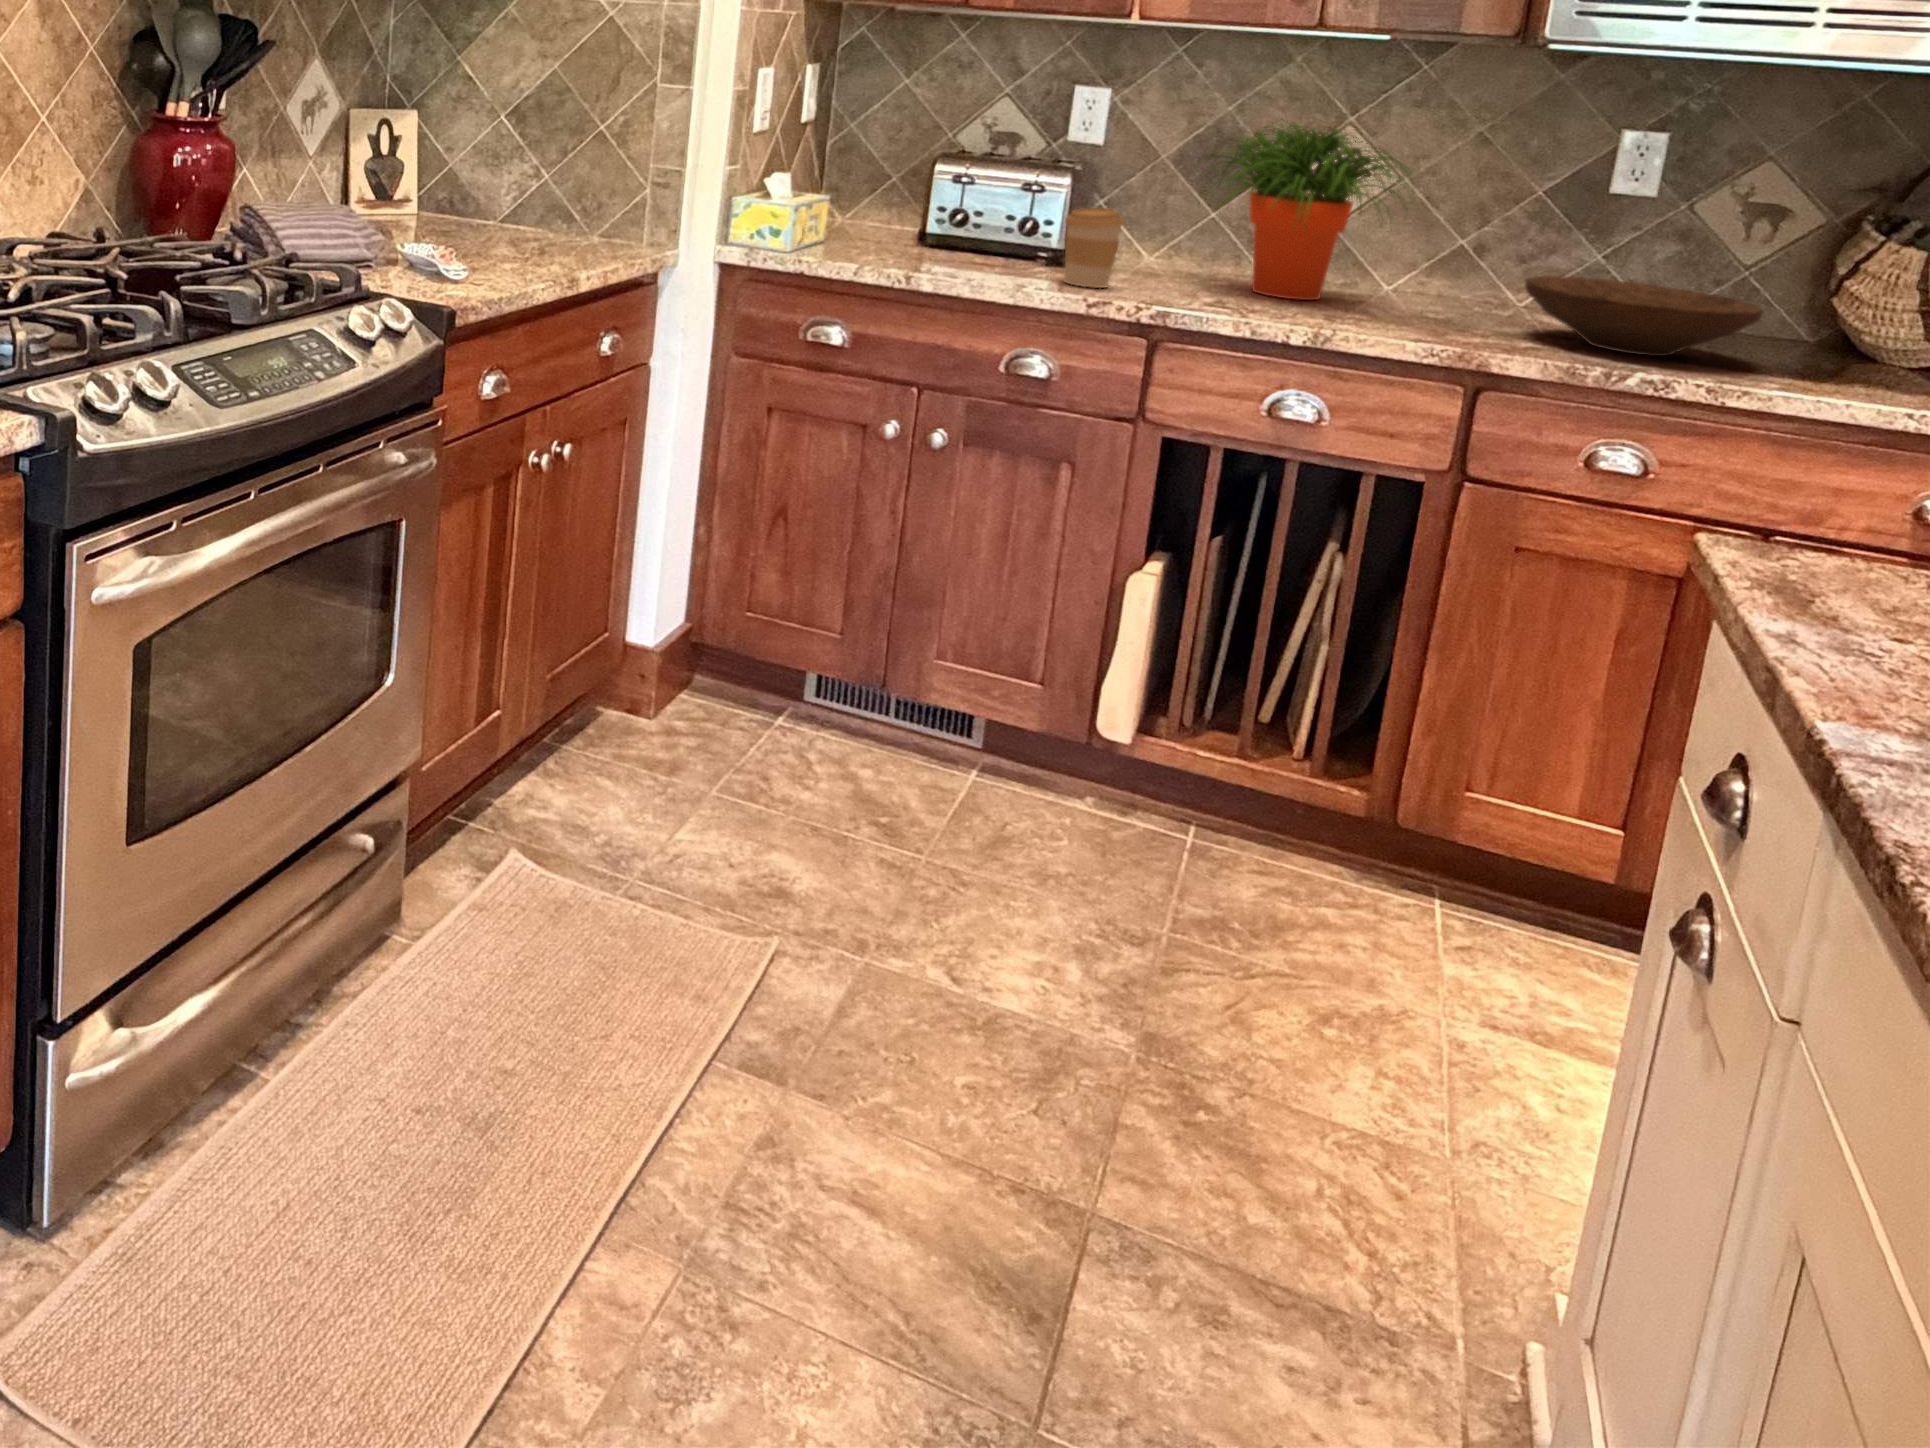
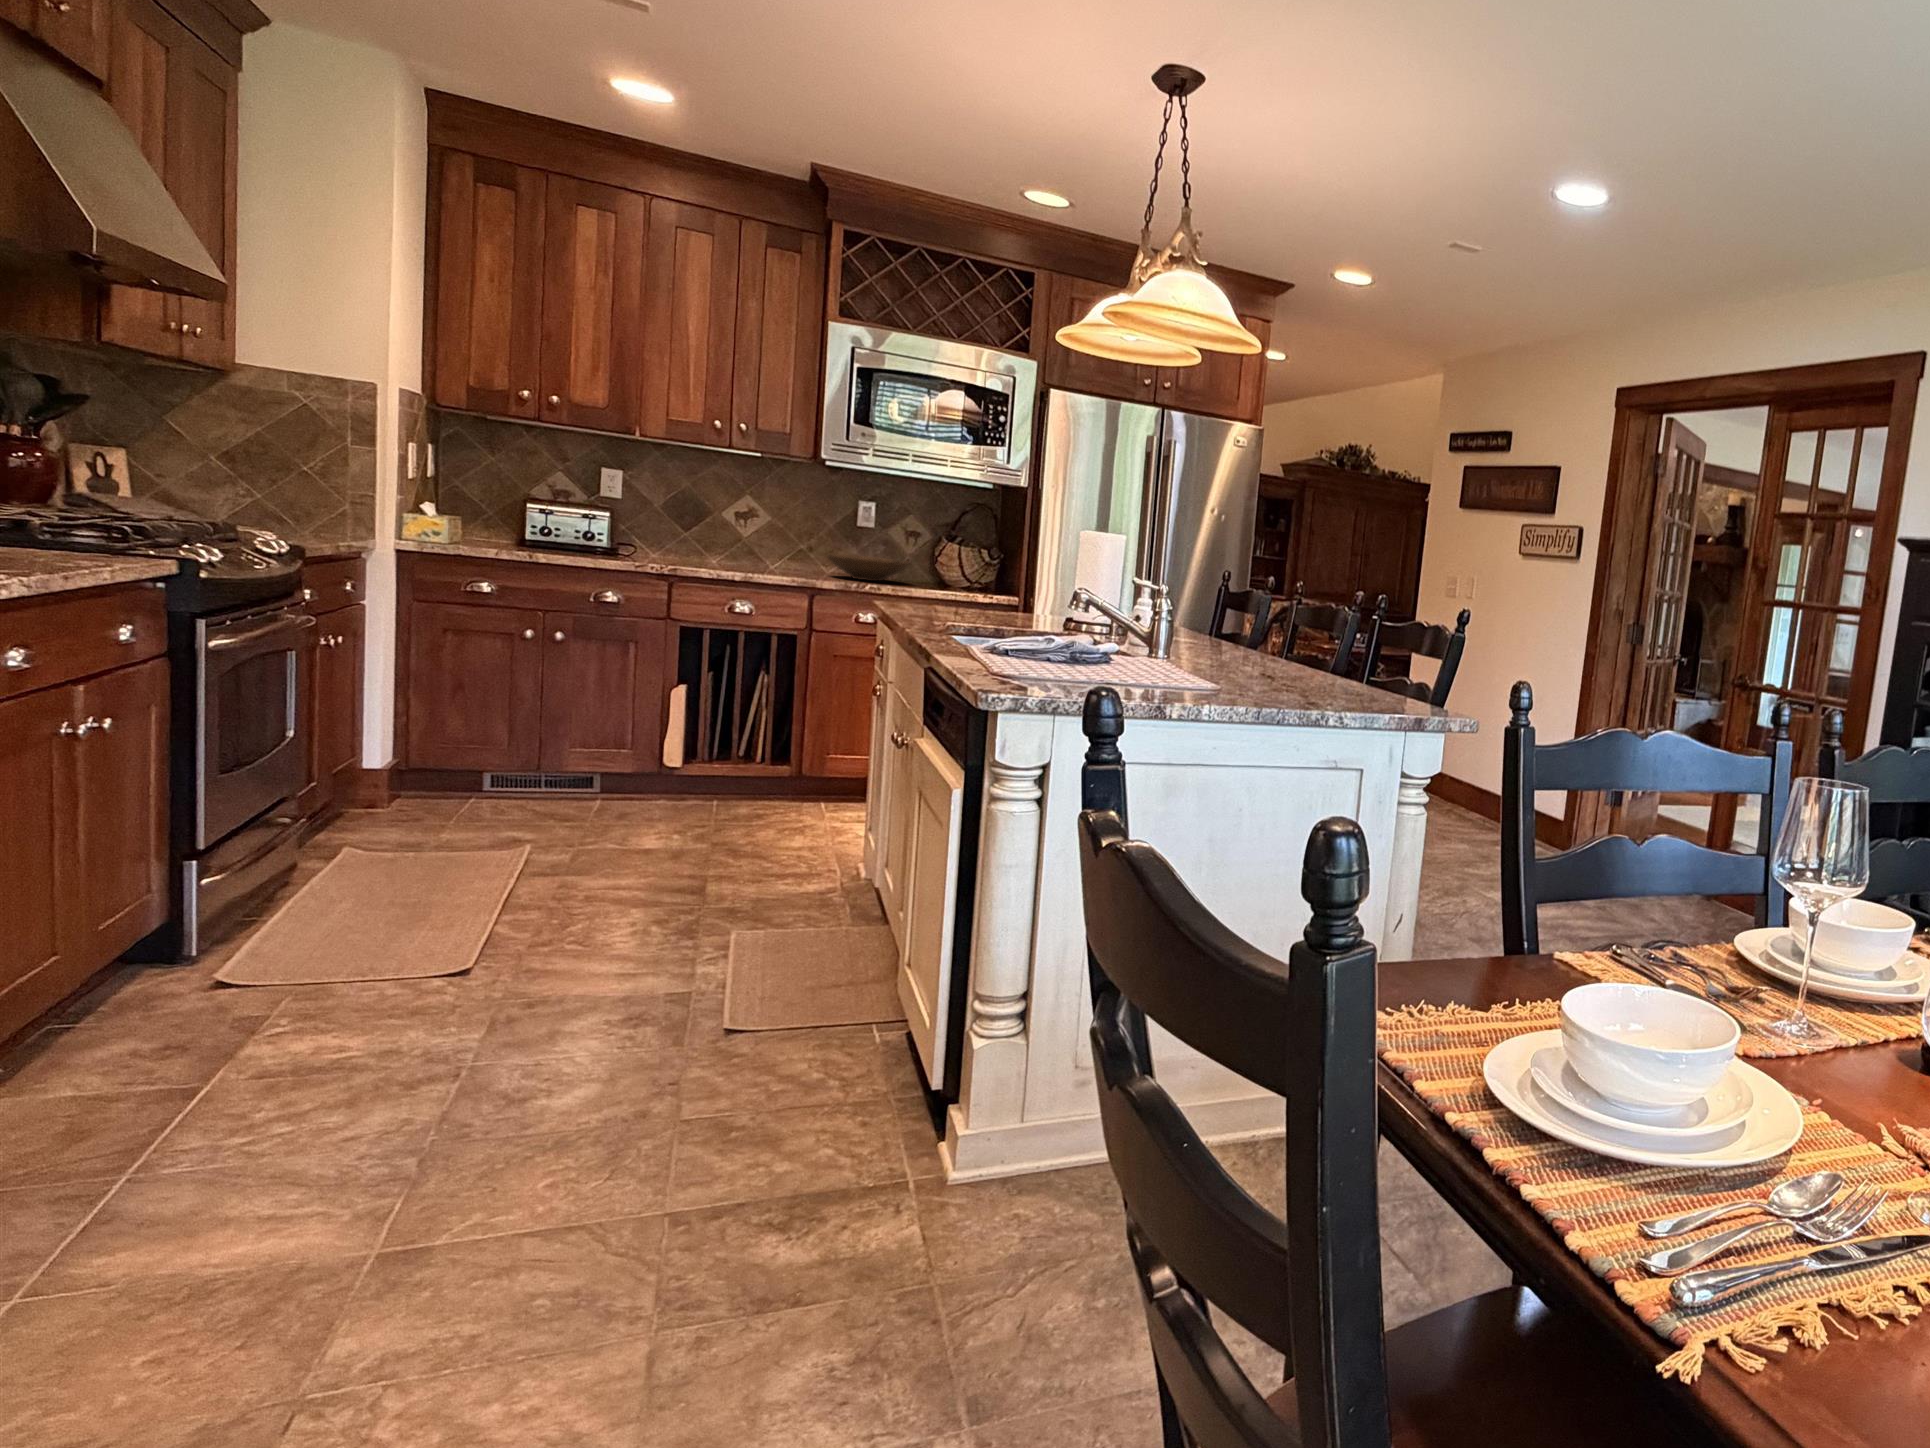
potted plant: present [1199,122,1412,300] -> none [675,486,780,566]
coffee cup: present [1064,208,1124,288] -> none [616,523,648,559]

